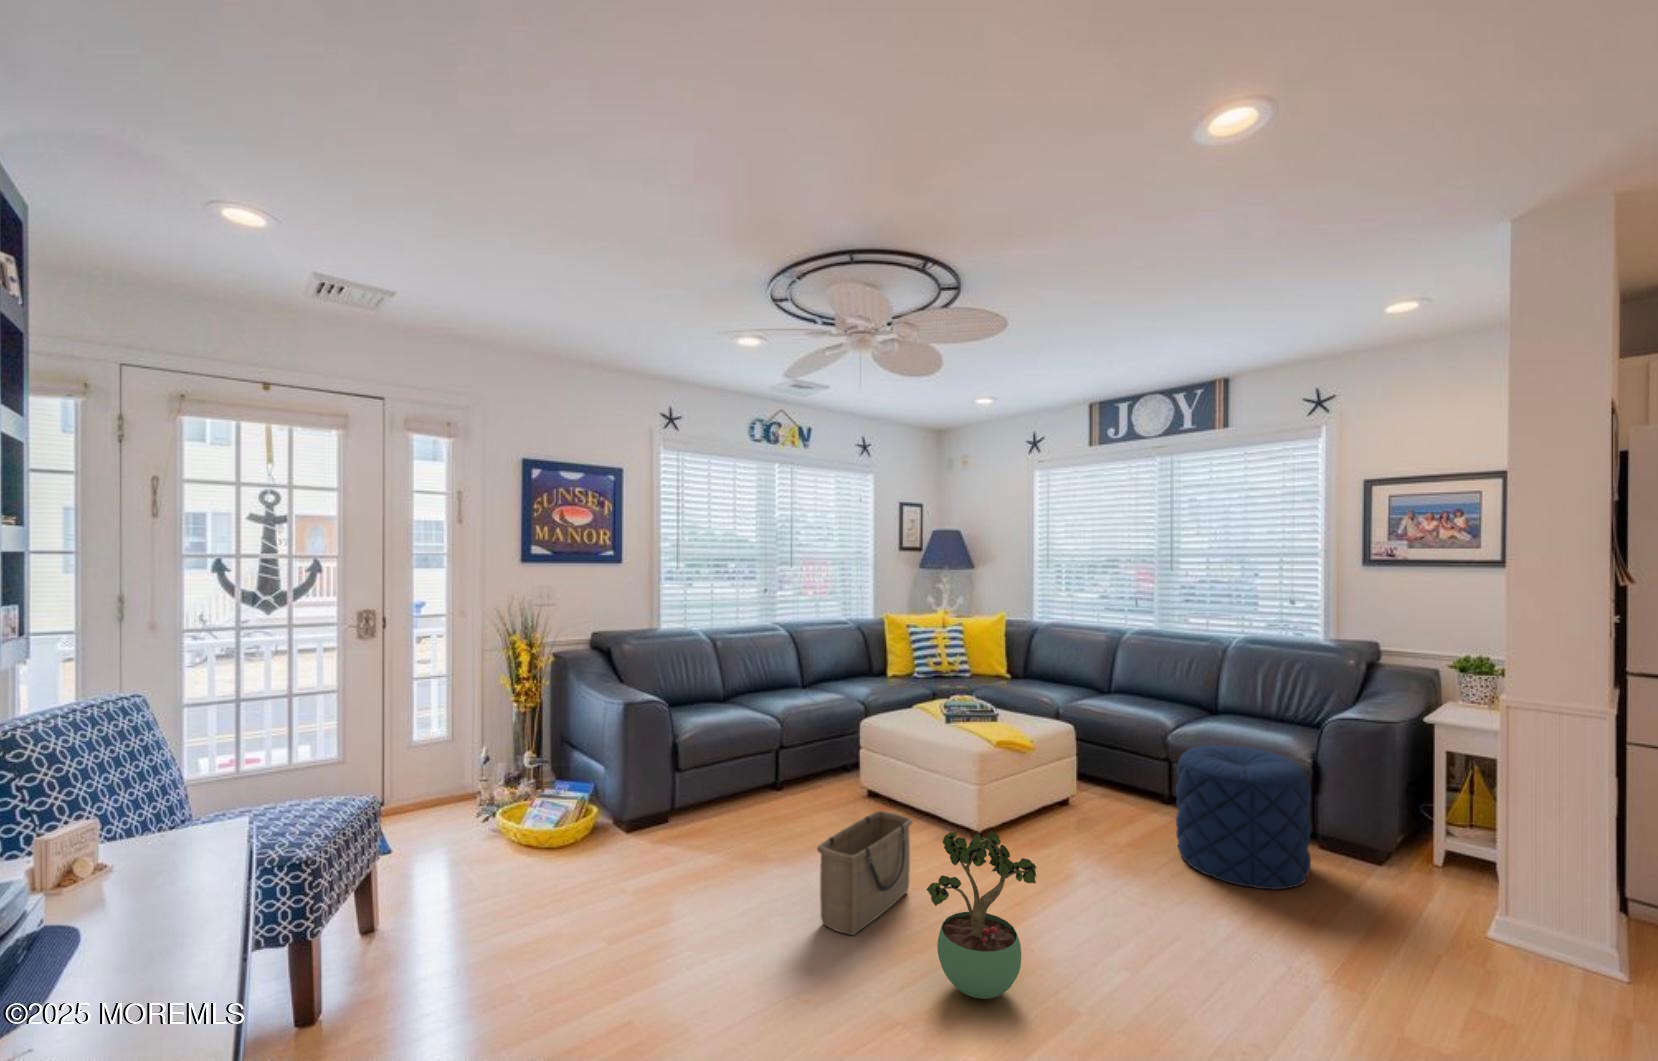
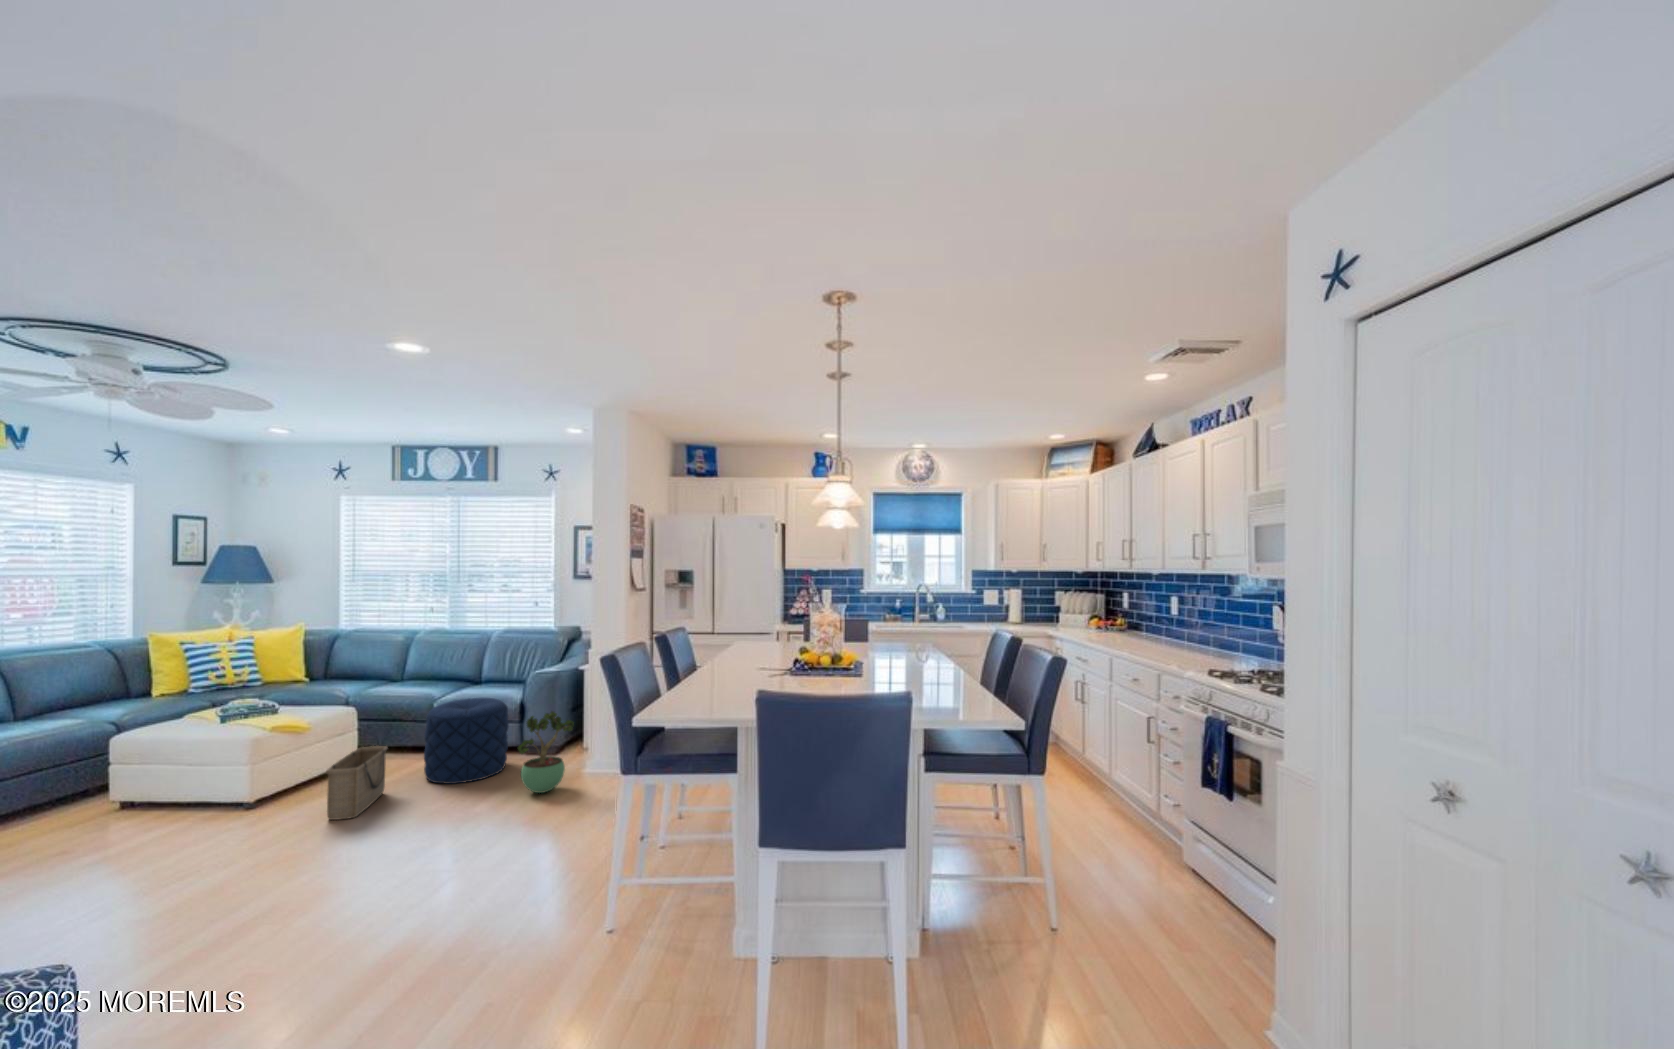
basket: present [817,811,912,935] -> present [326,746,387,820]
potted plant: present [927,830,1037,999] -> present [518,711,574,793]

